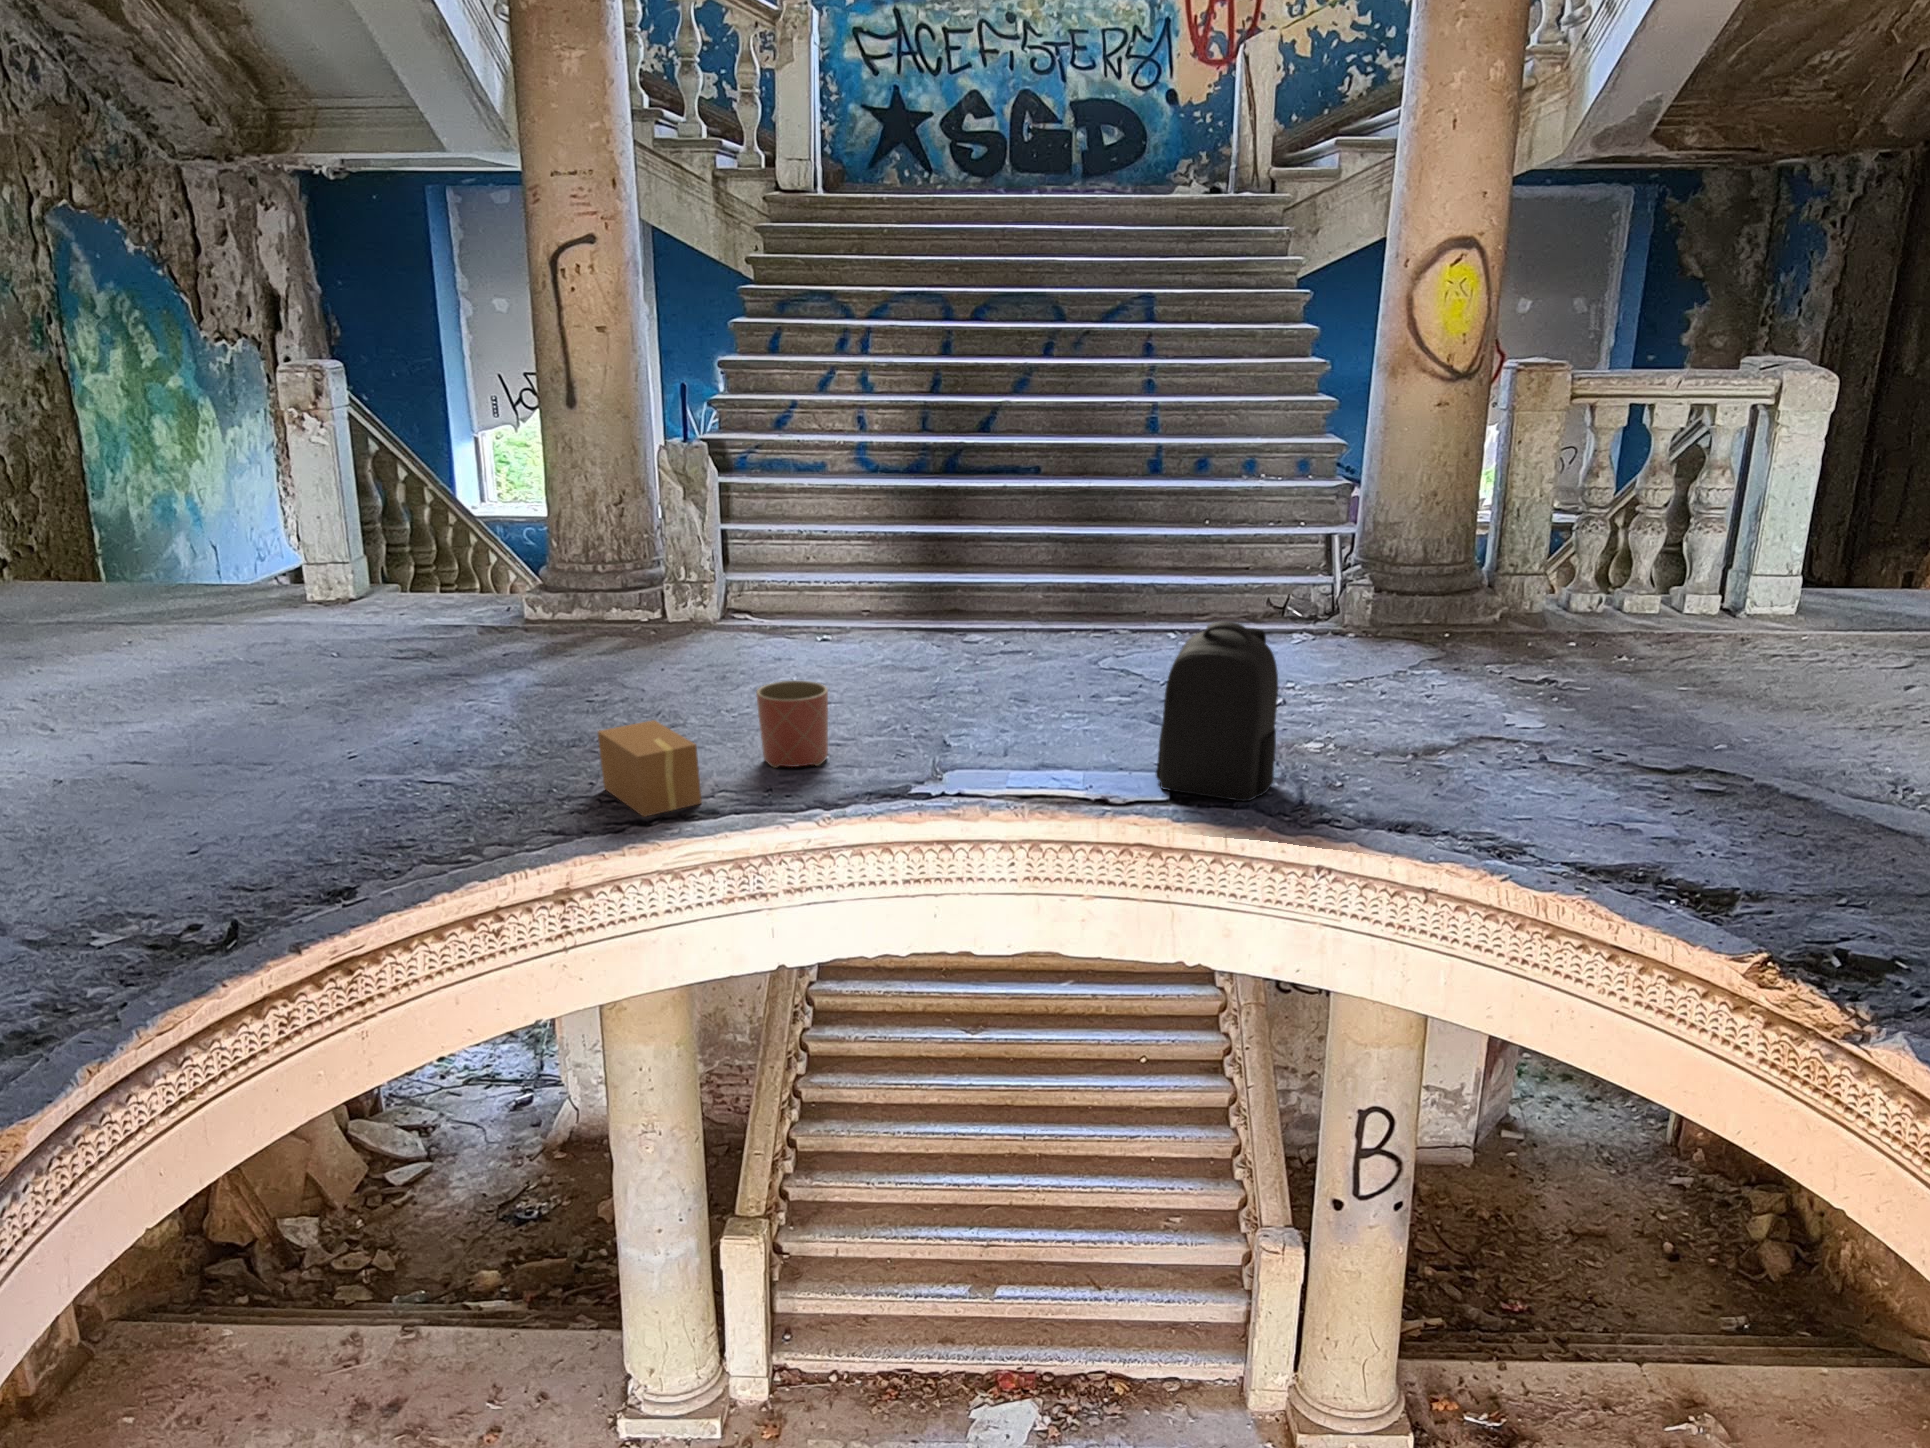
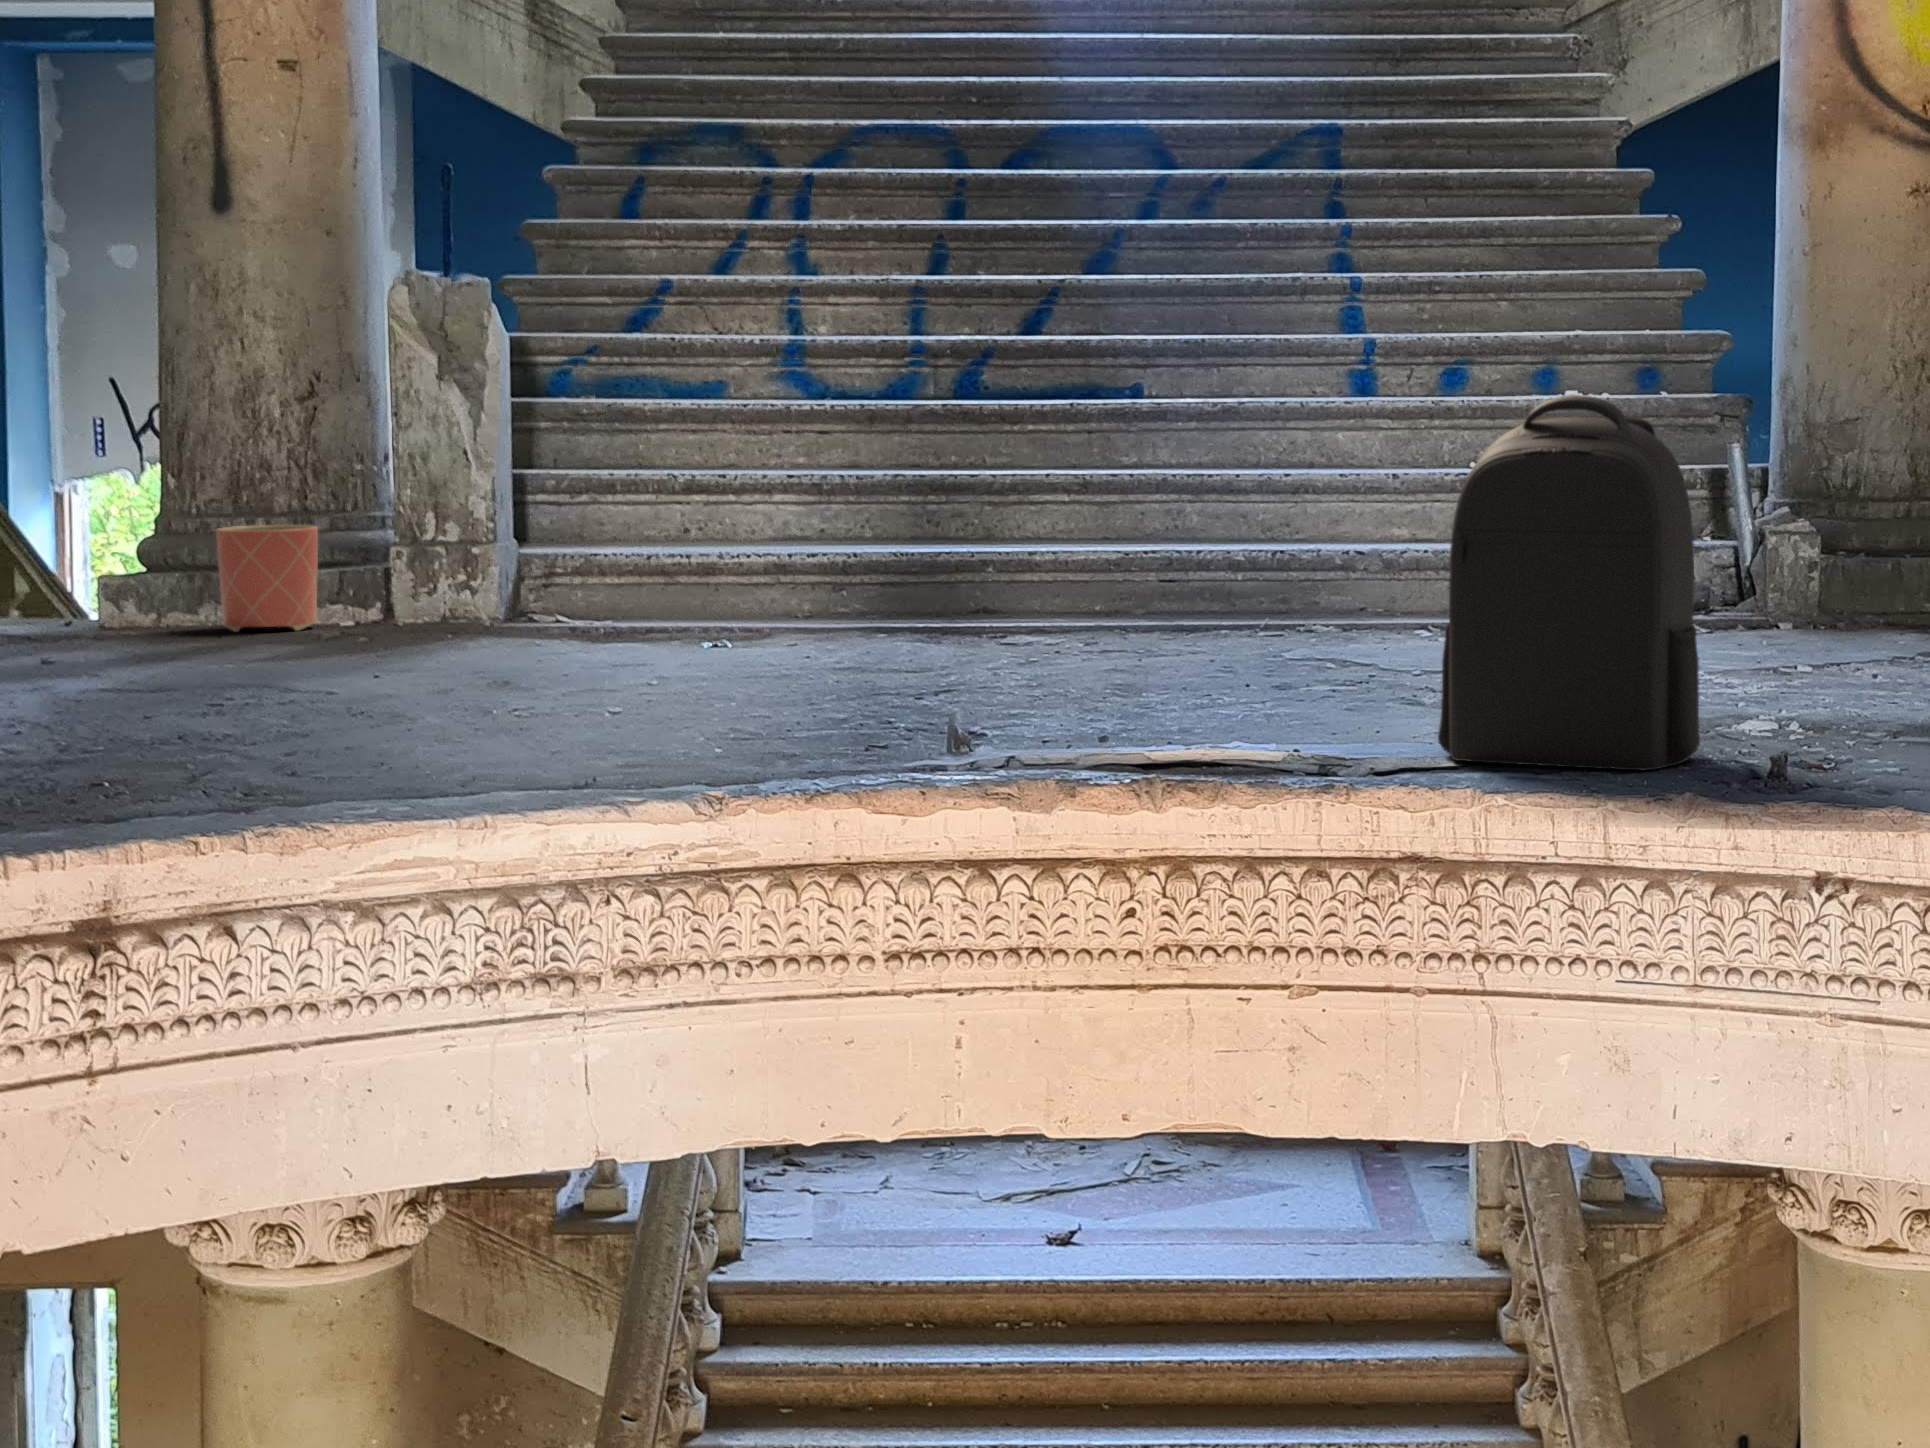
planter: present [756,681,828,768] -> present [216,525,318,632]
cardboard box: present [598,720,701,817] -> none [201,632,425,803]

